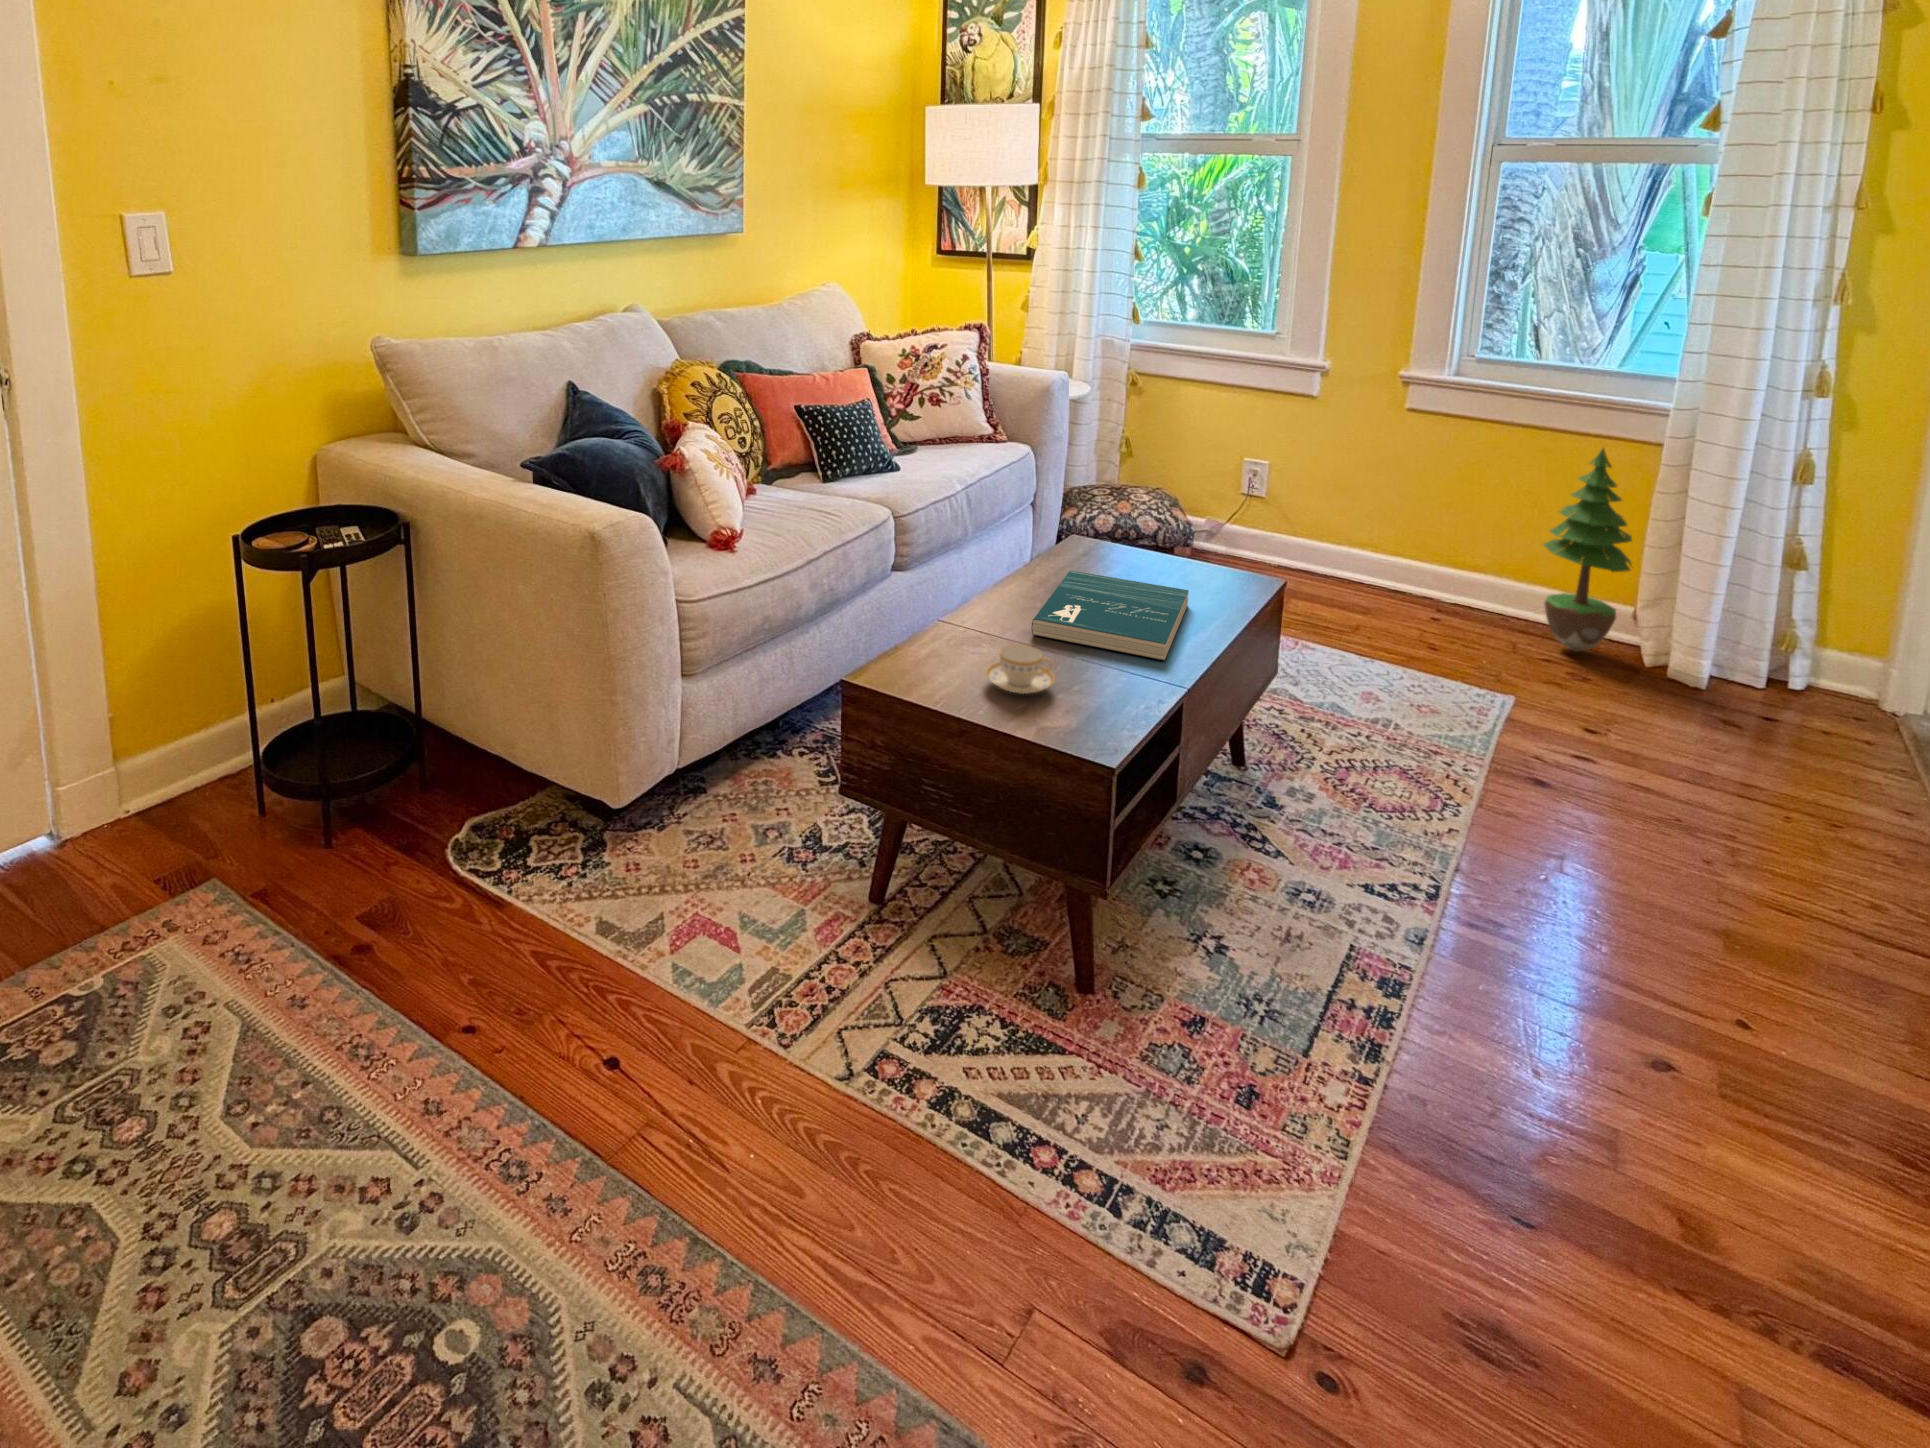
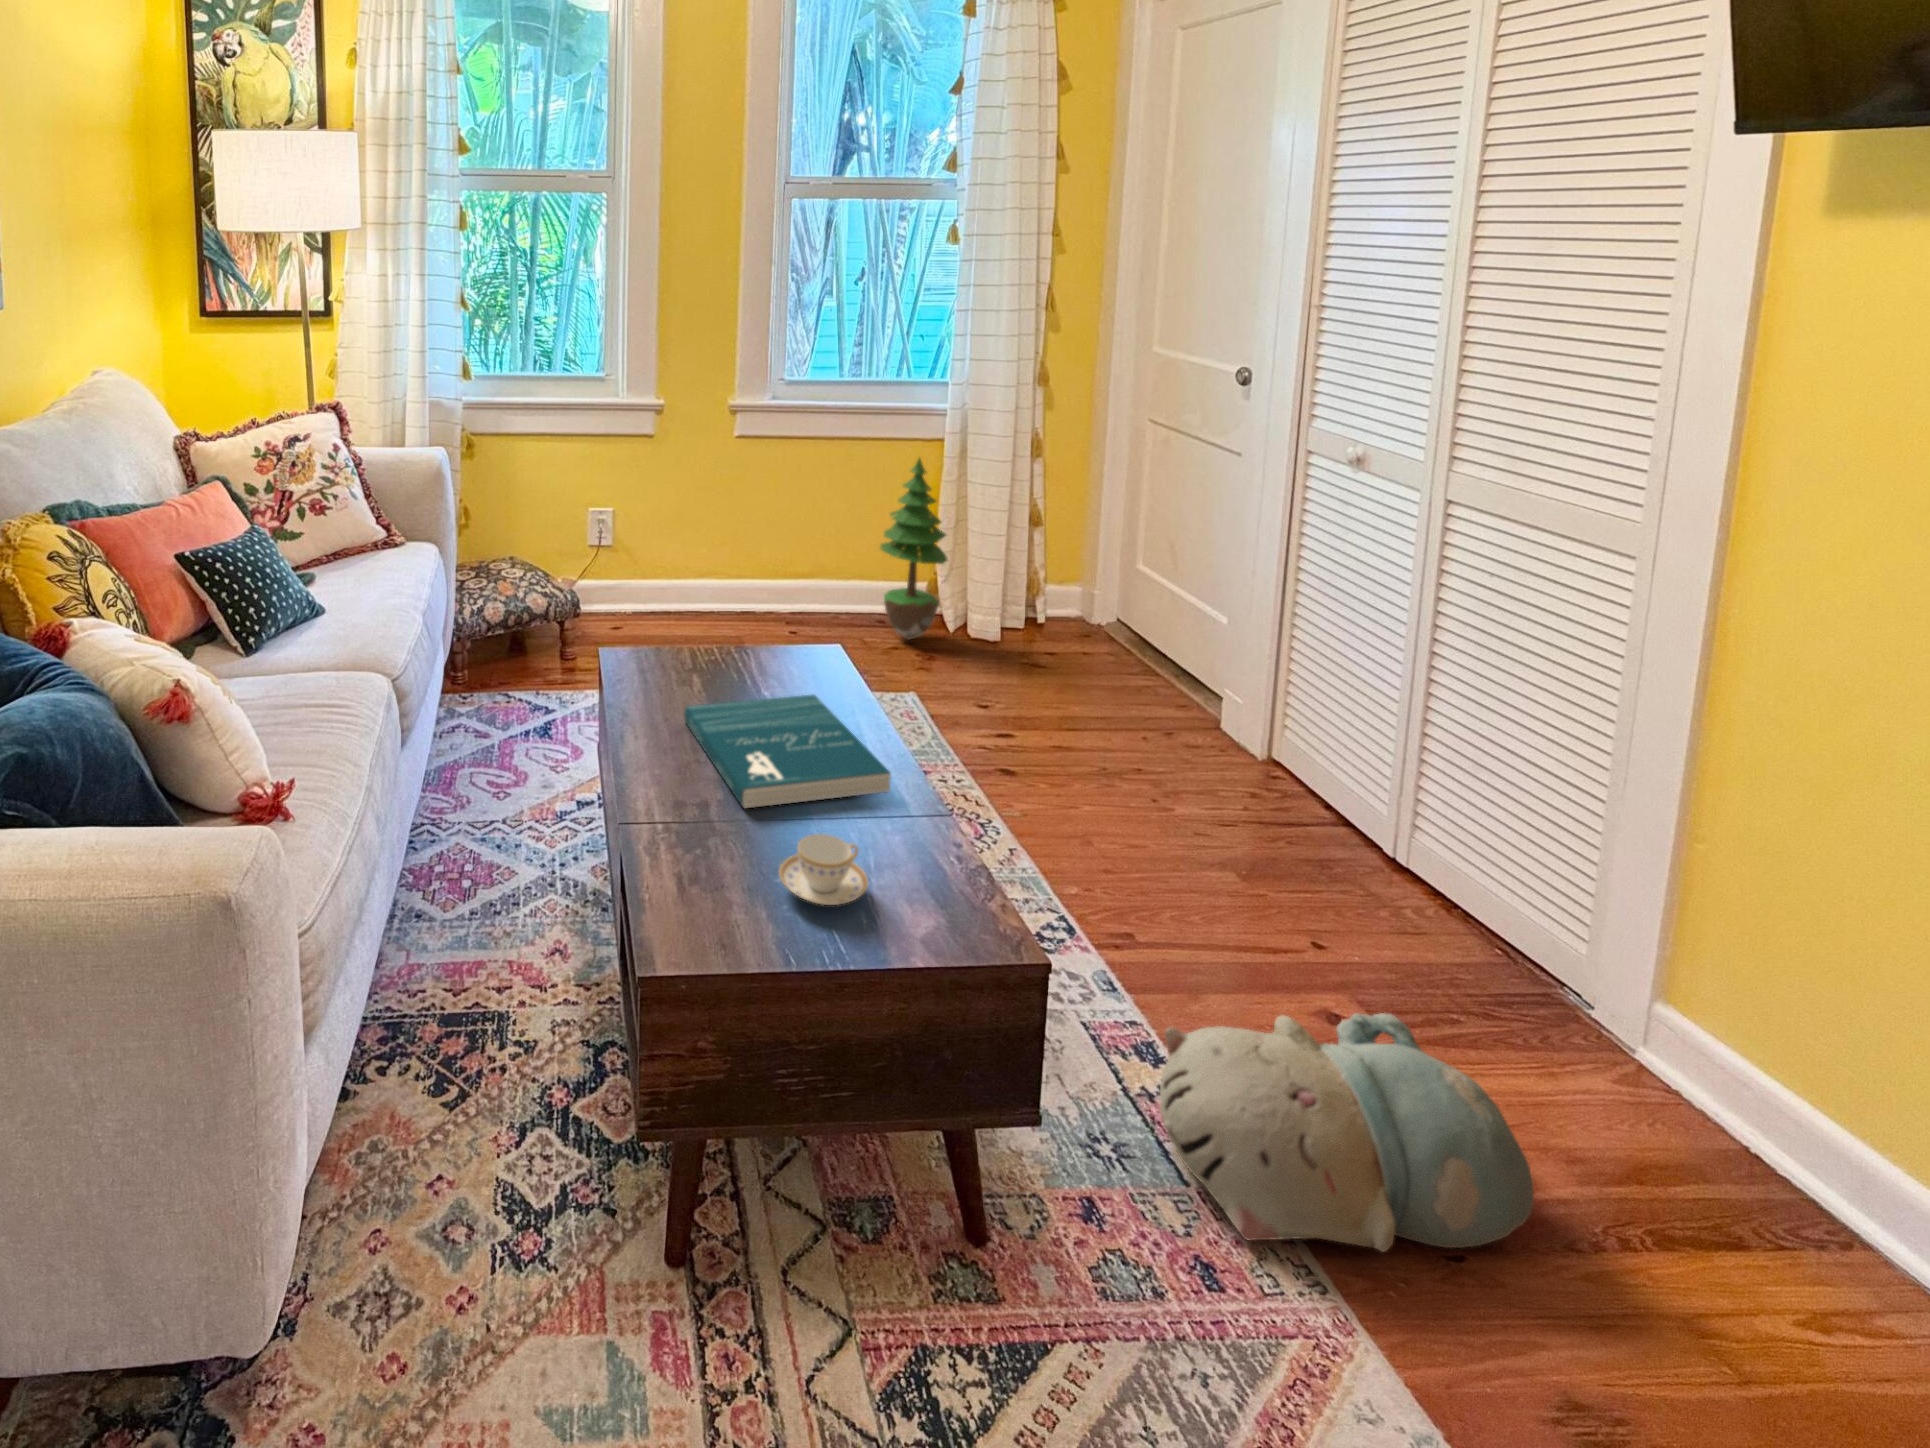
plush toy: none [1305,940,1669,1252] -> present [1160,1013,1534,1251]

